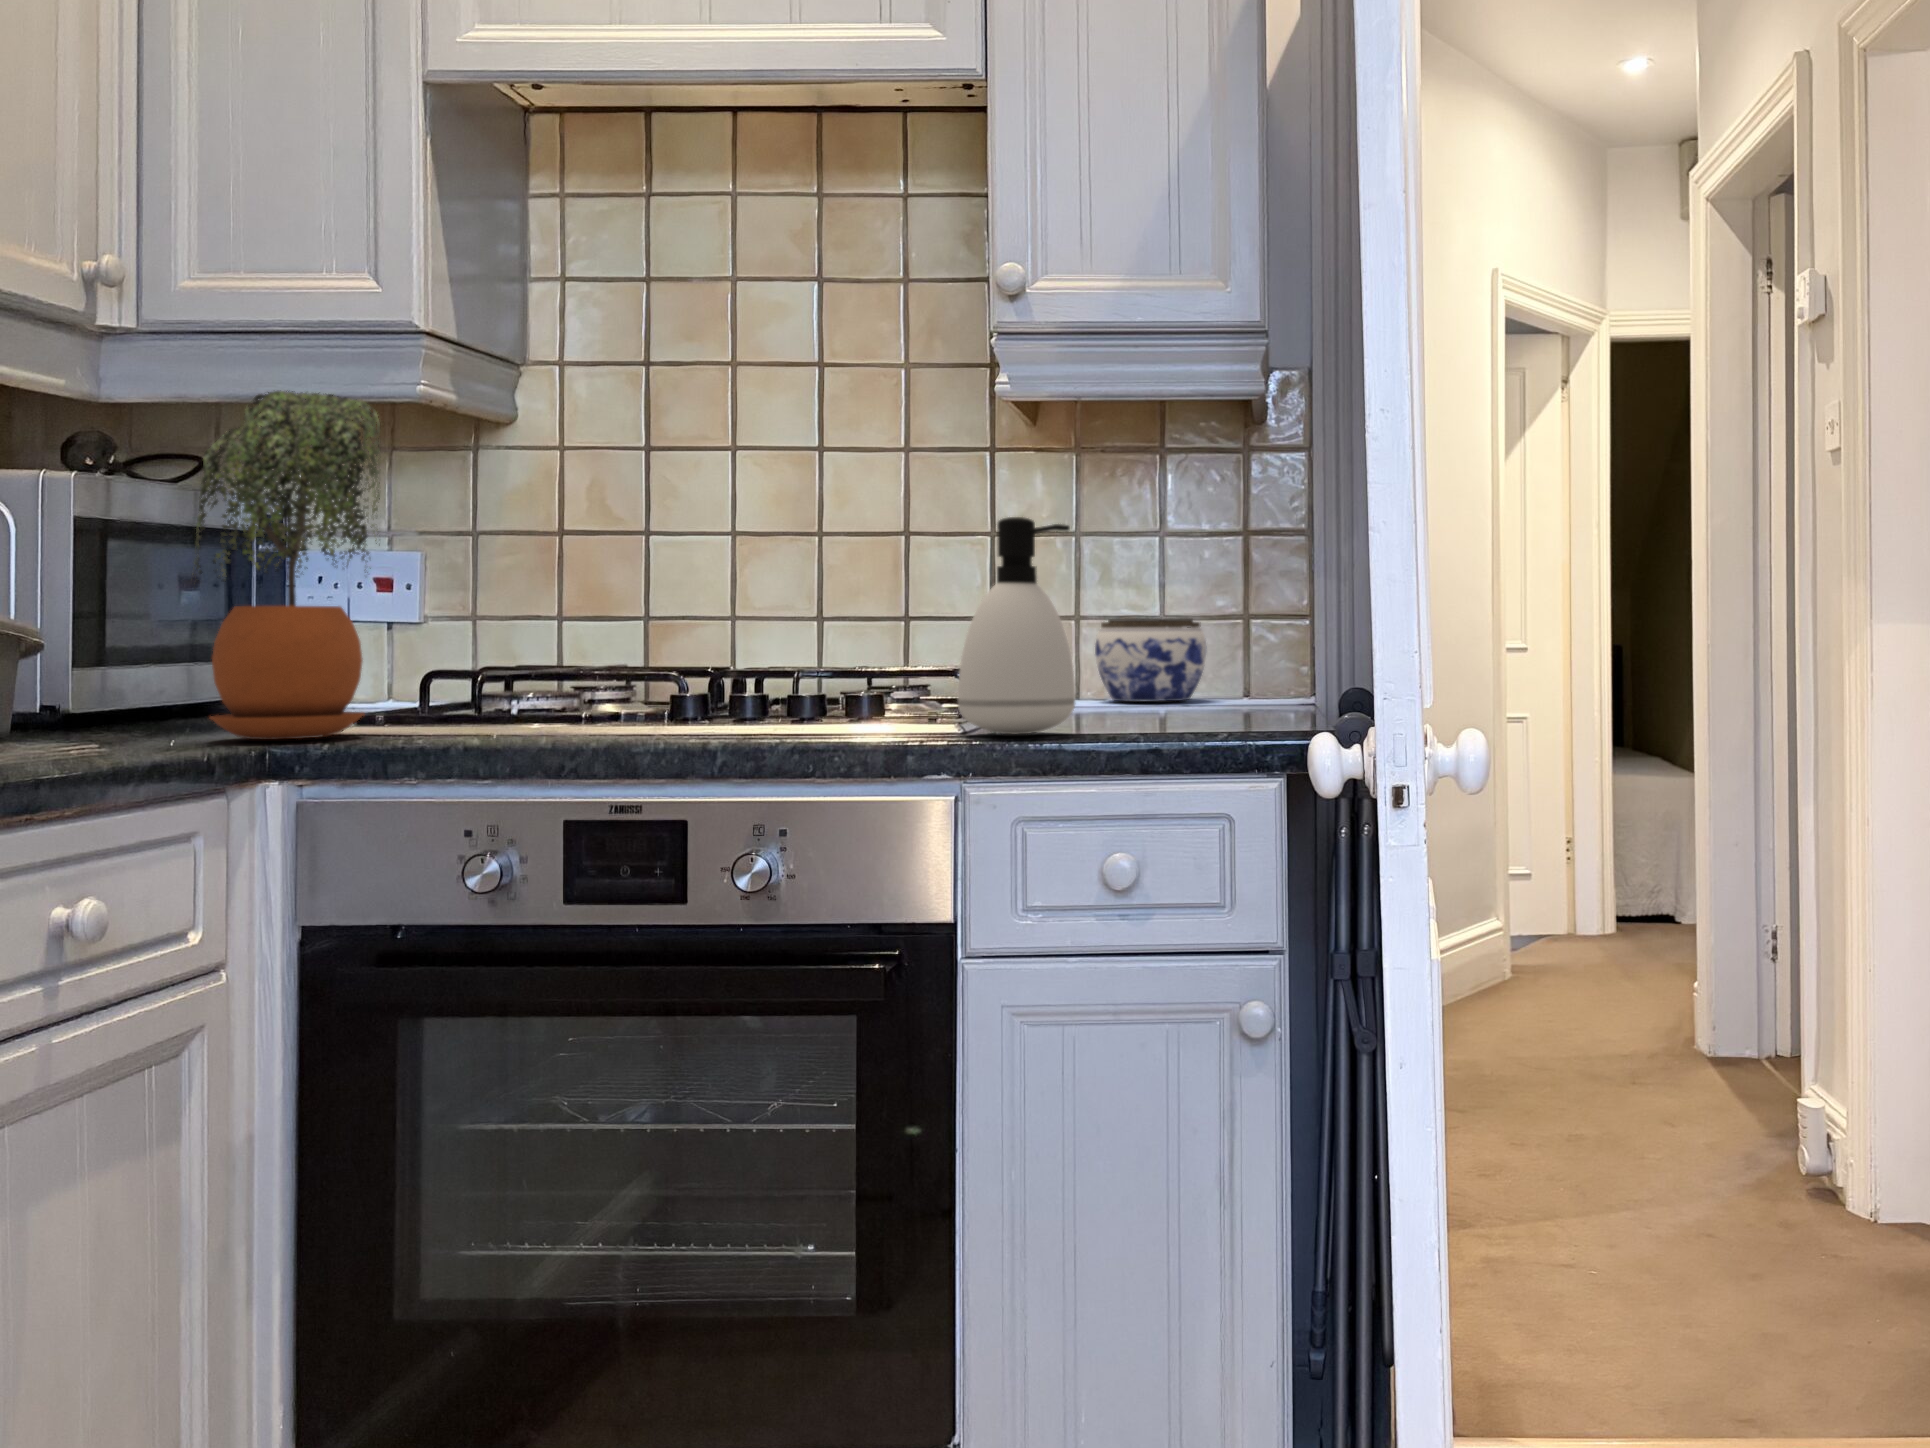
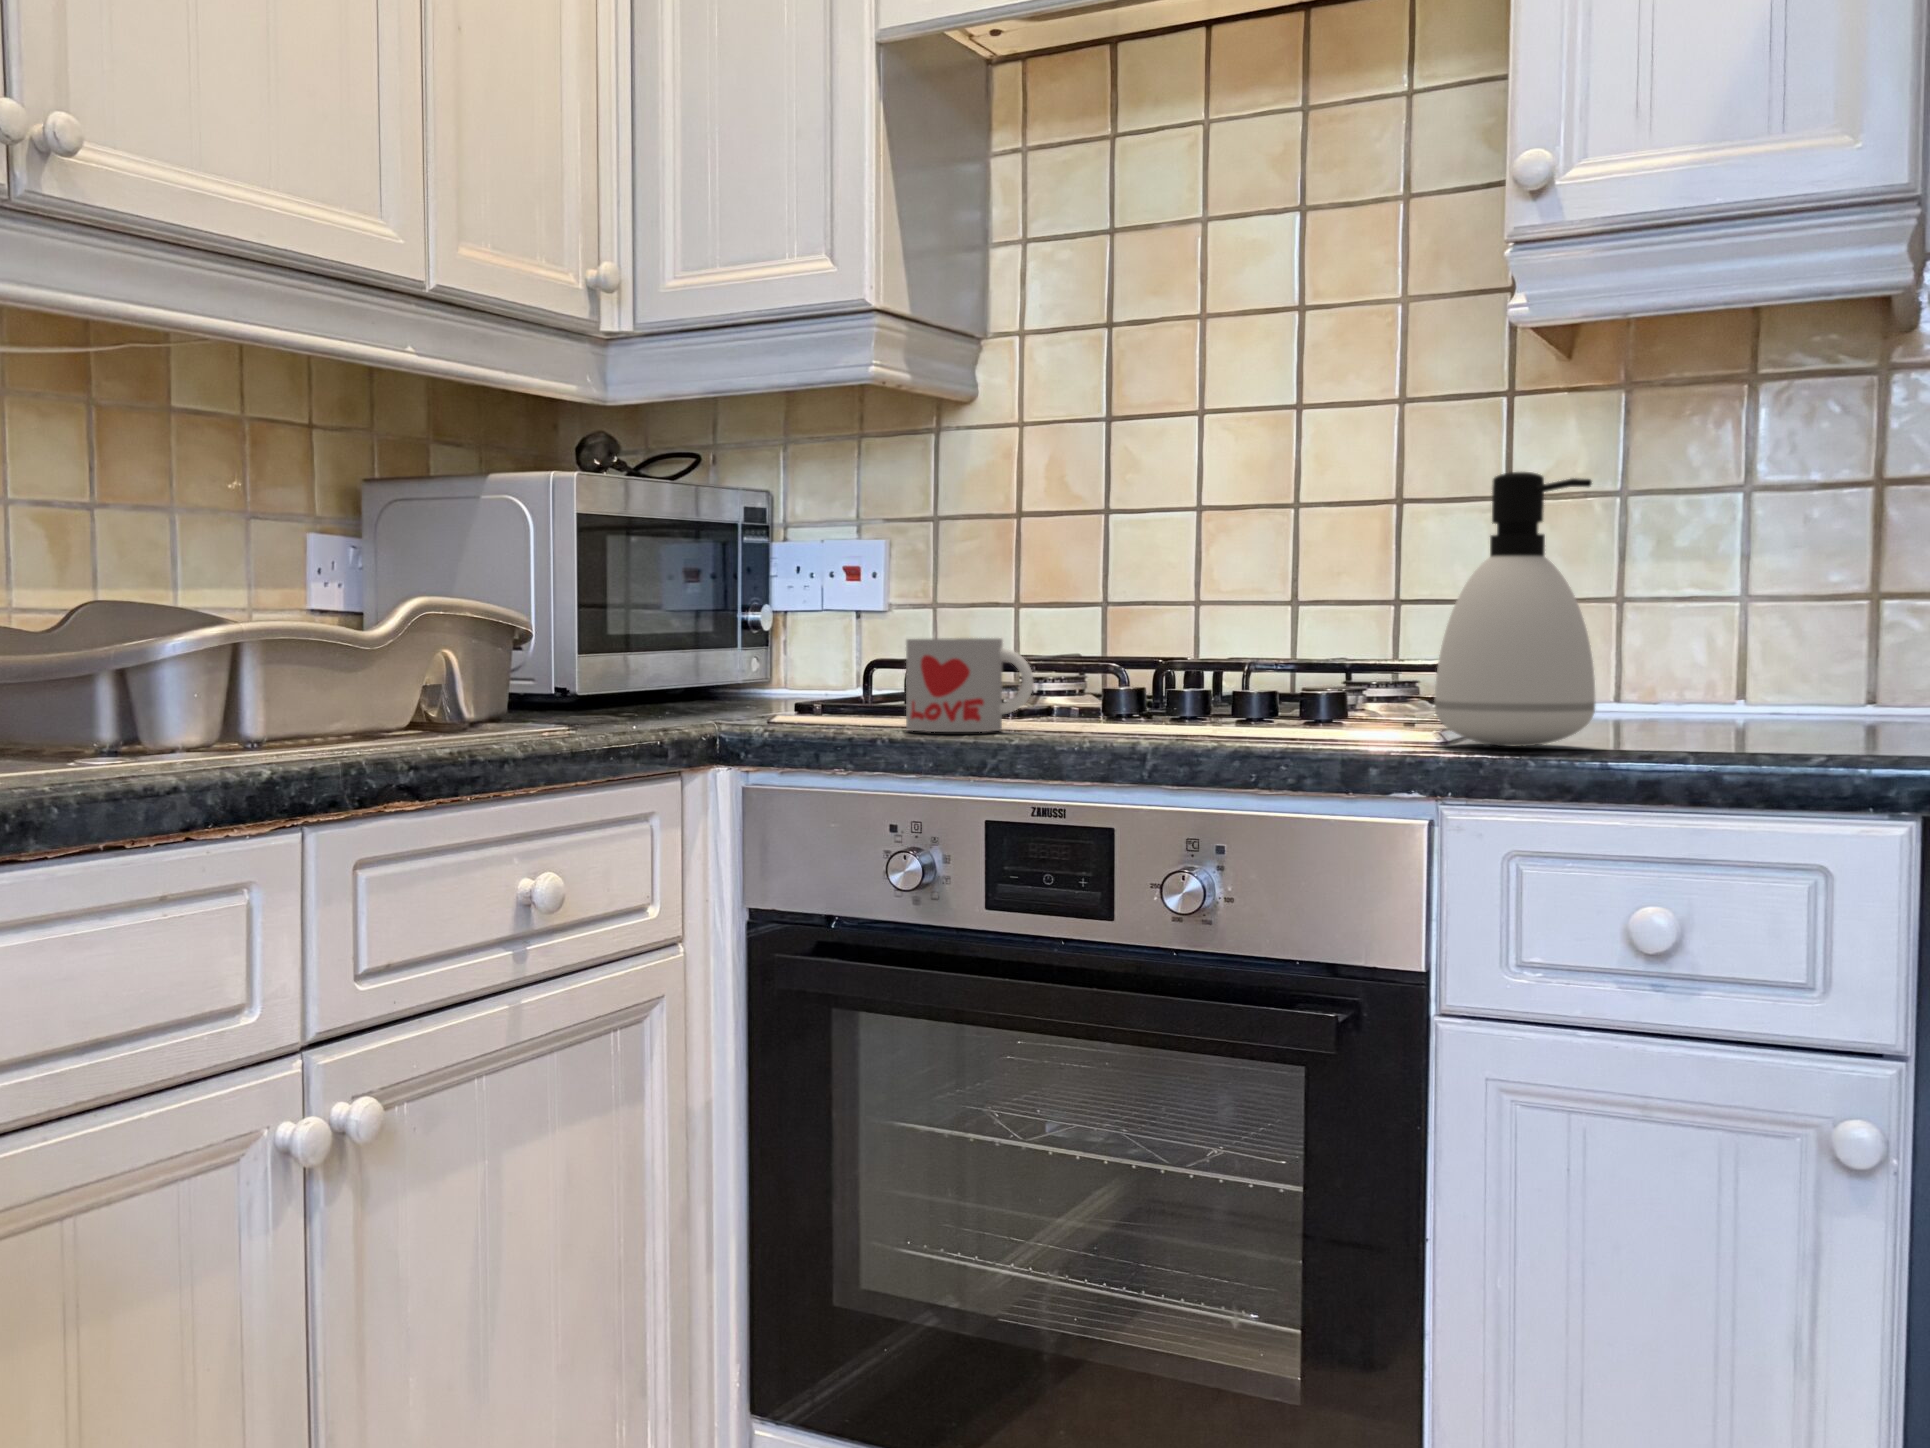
potted plant: present [193,391,380,739] -> none [657,378,831,724]
jar: present [1095,619,1206,702] -> none [1648,601,1815,710]
mug: none [478,650,607,740] -> present [906,638,1034,732]

